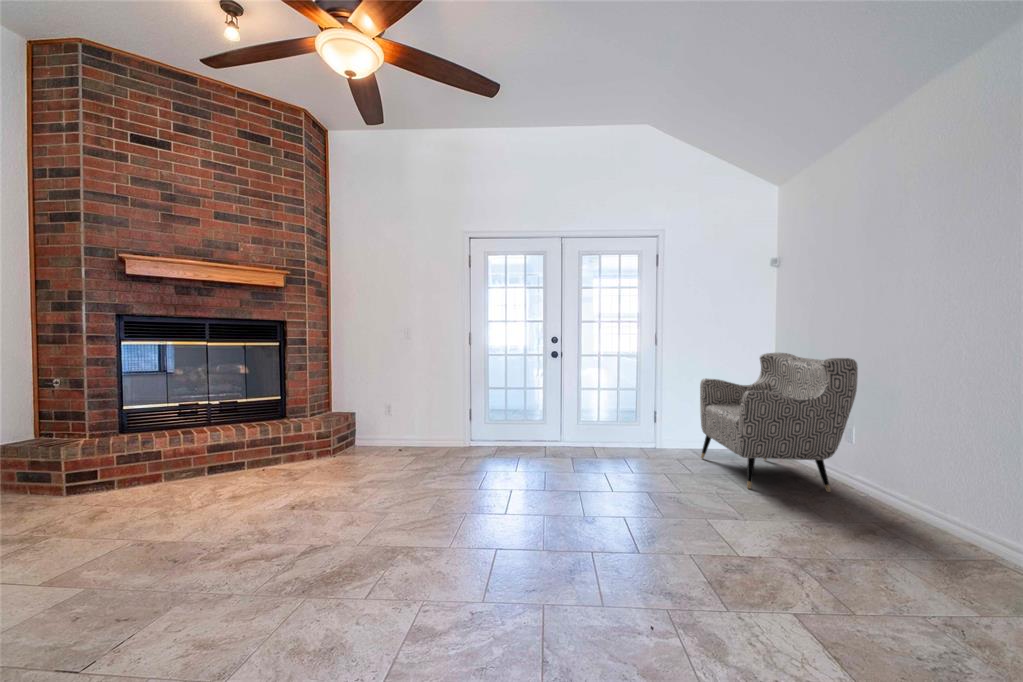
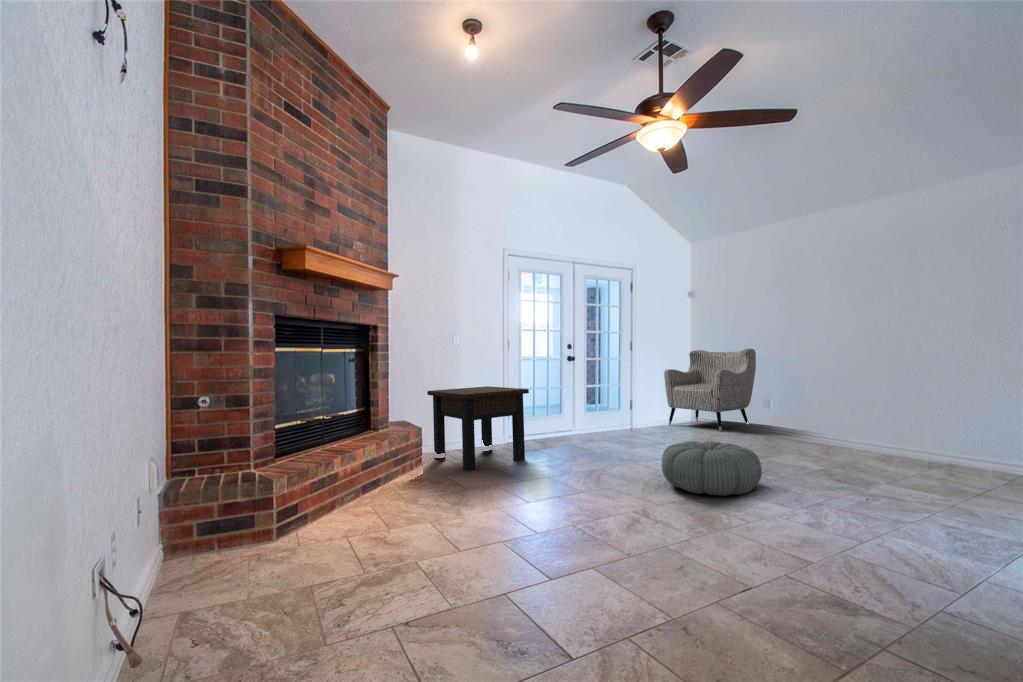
side table: none [332,381,433,468] -> present [427,386,529,471]
pouf: none [326,506,483,637] -> present [662,441,762,496]

